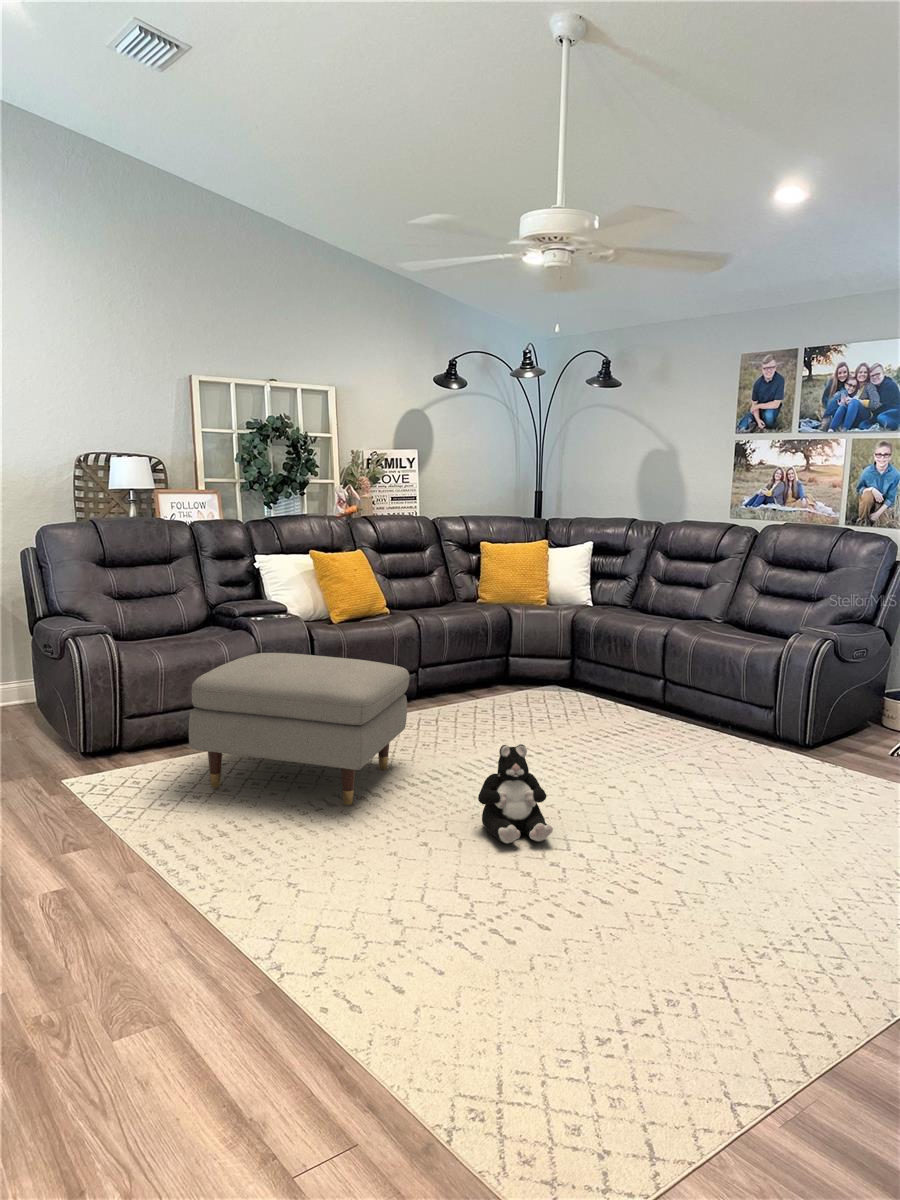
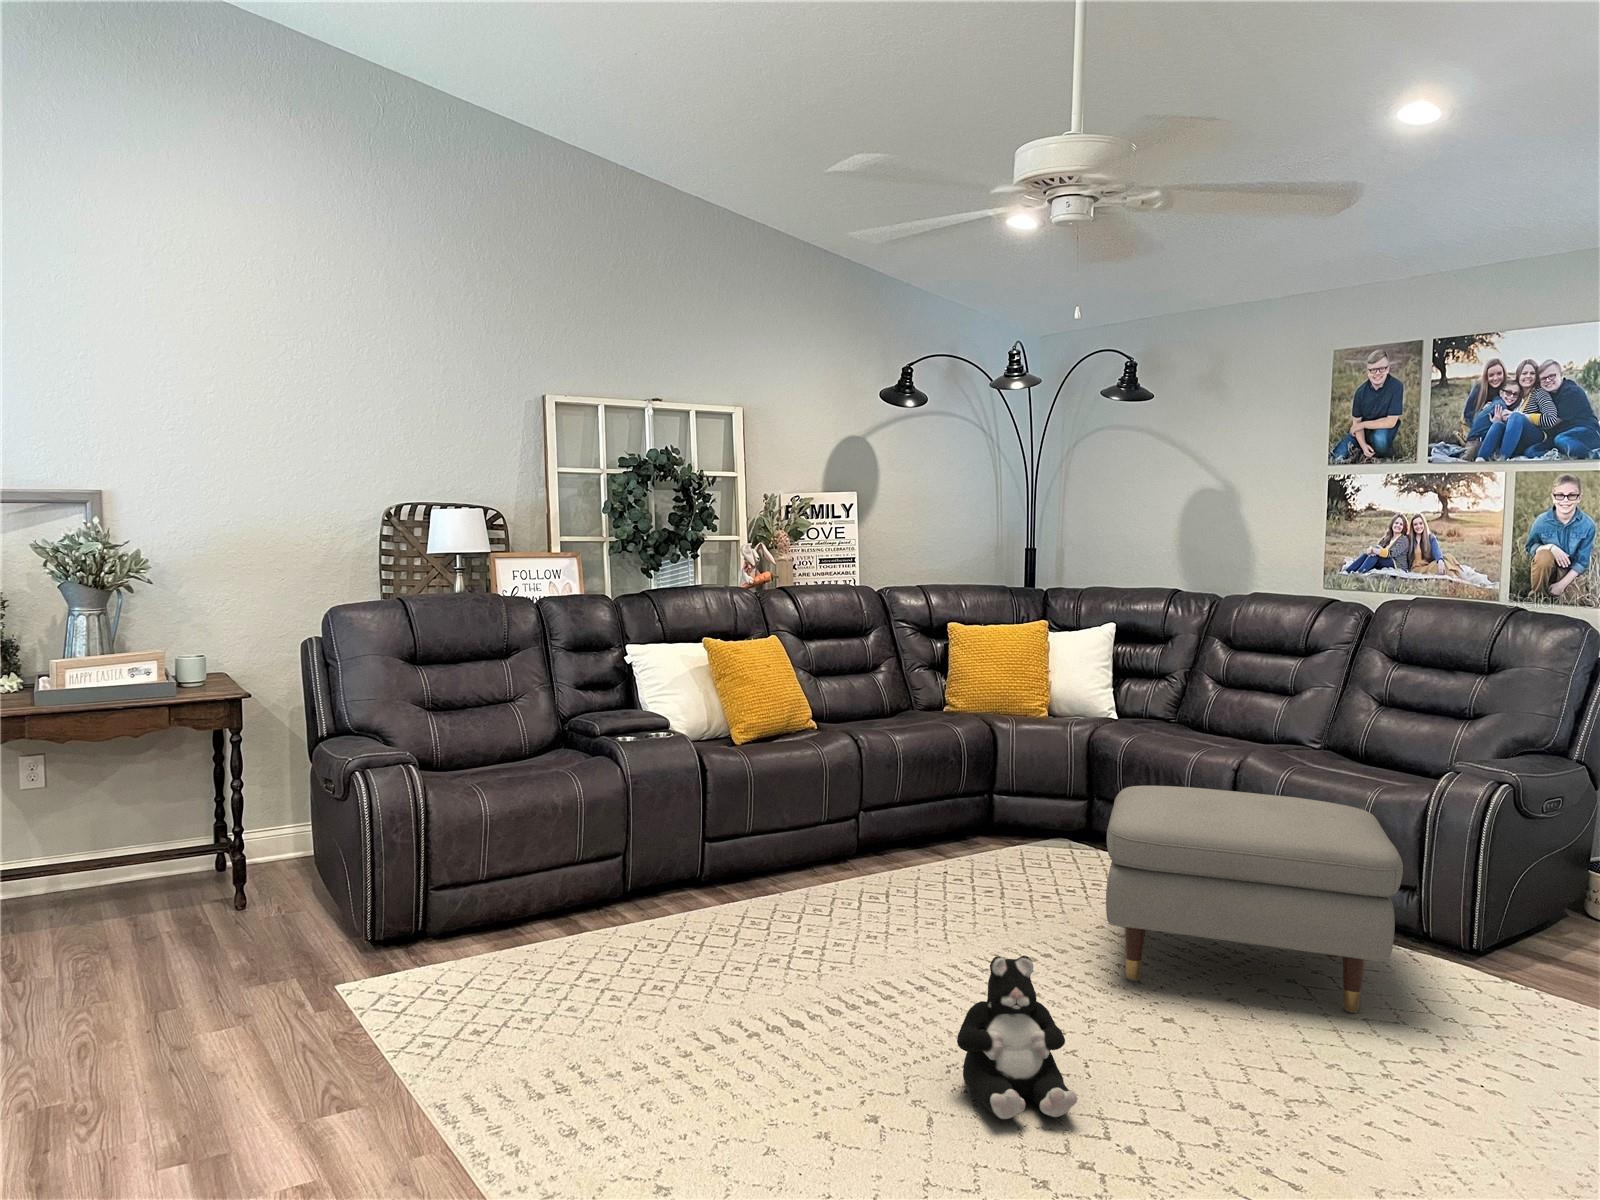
ottoman: present [189,653,410,806] -> present [1106,786,1403,1013]

